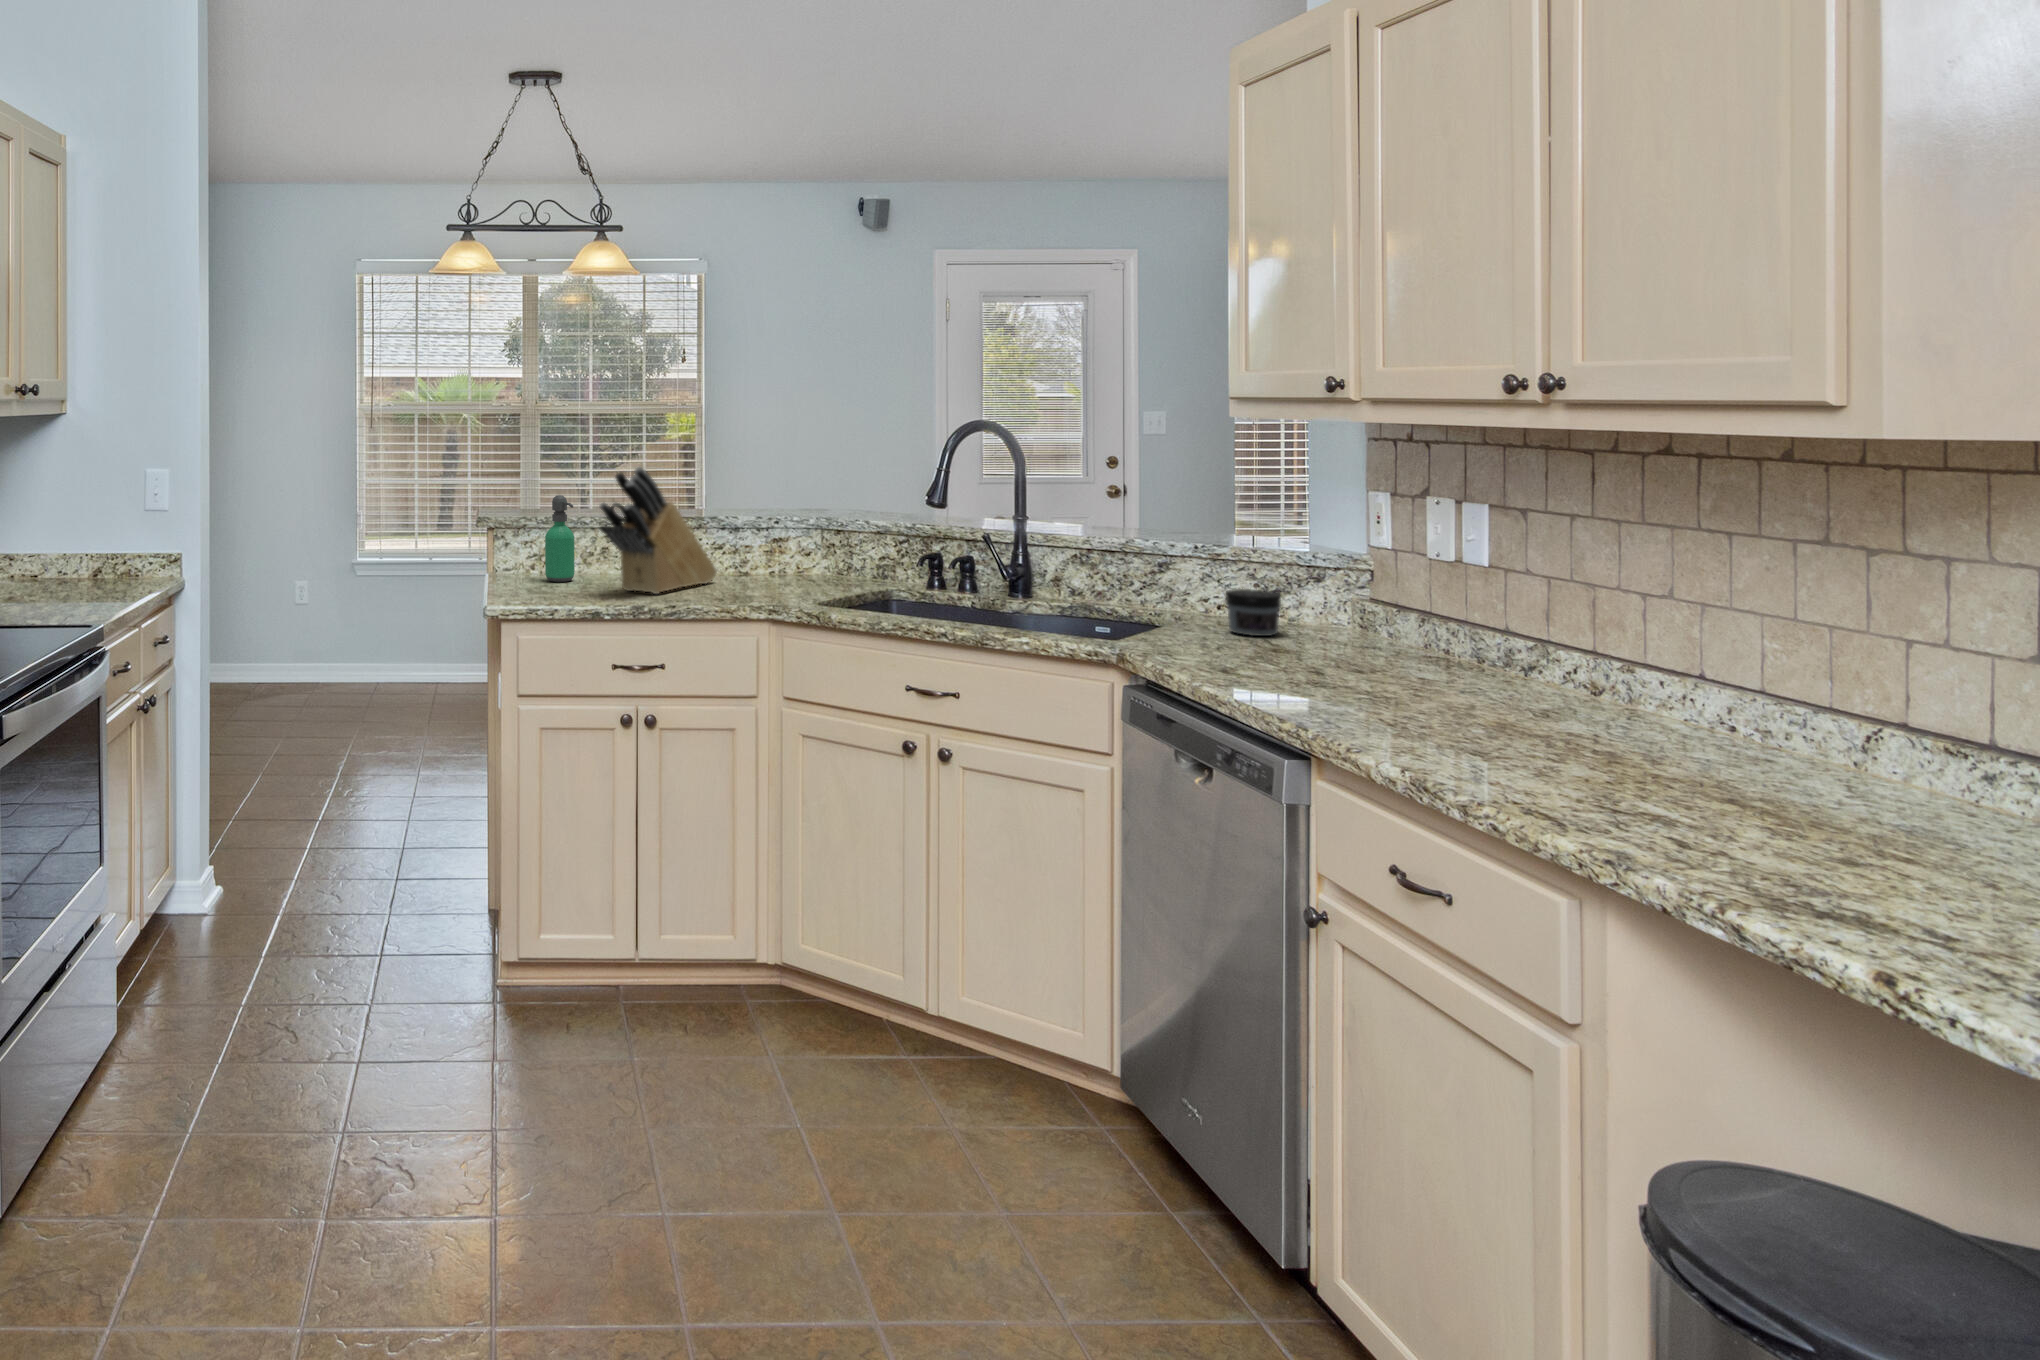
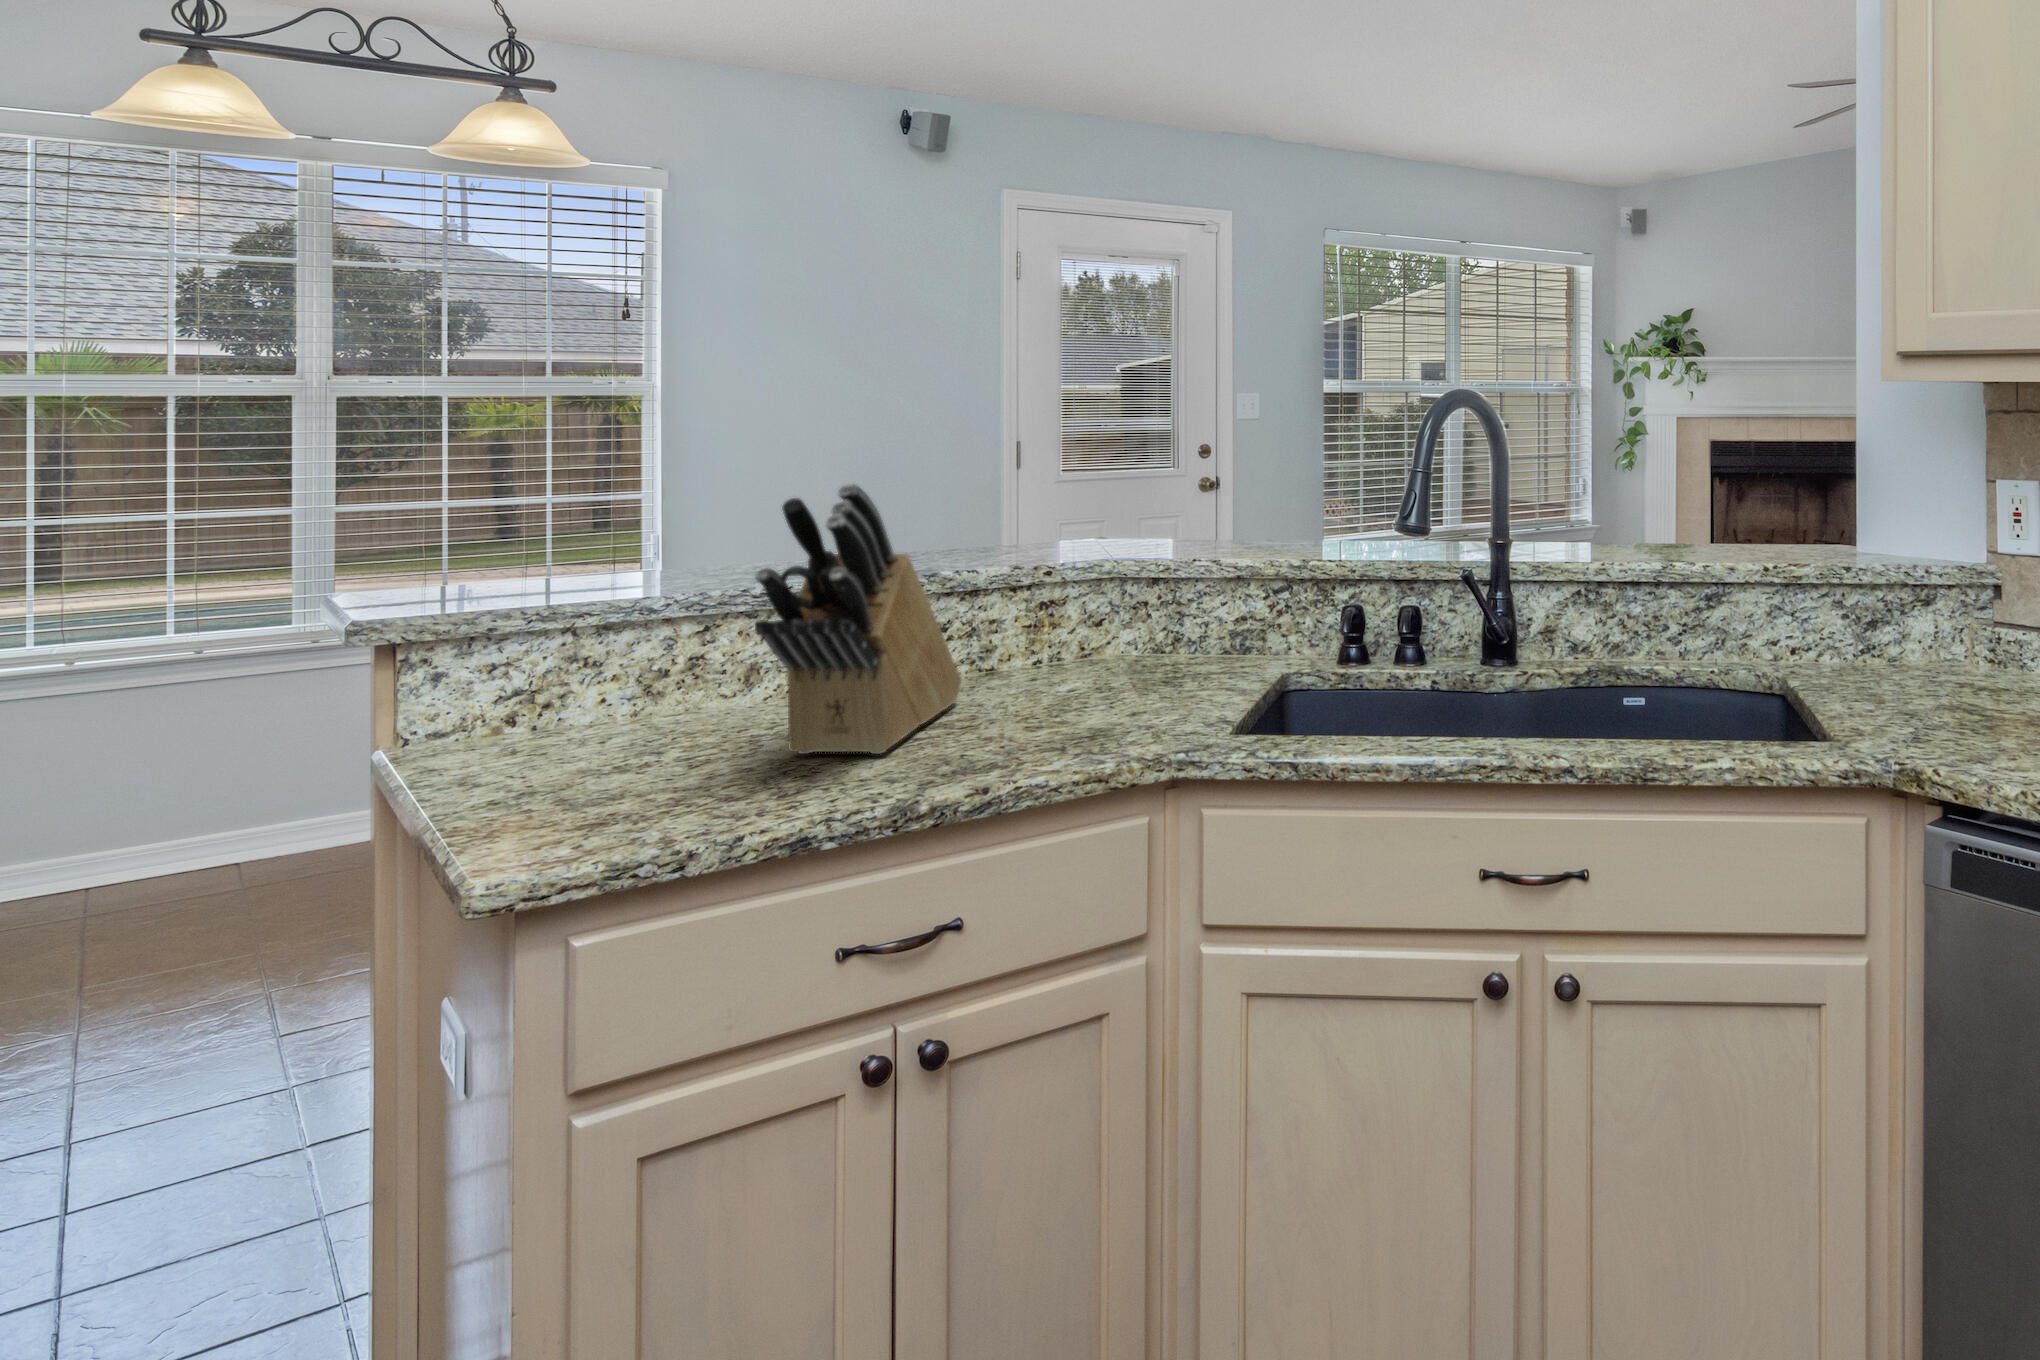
soap dispenser: present [545,495,575,582] -> none [553,554,639,751]
jar: present [1225,589,1281,636] -> none [1872,627,1949,697]

